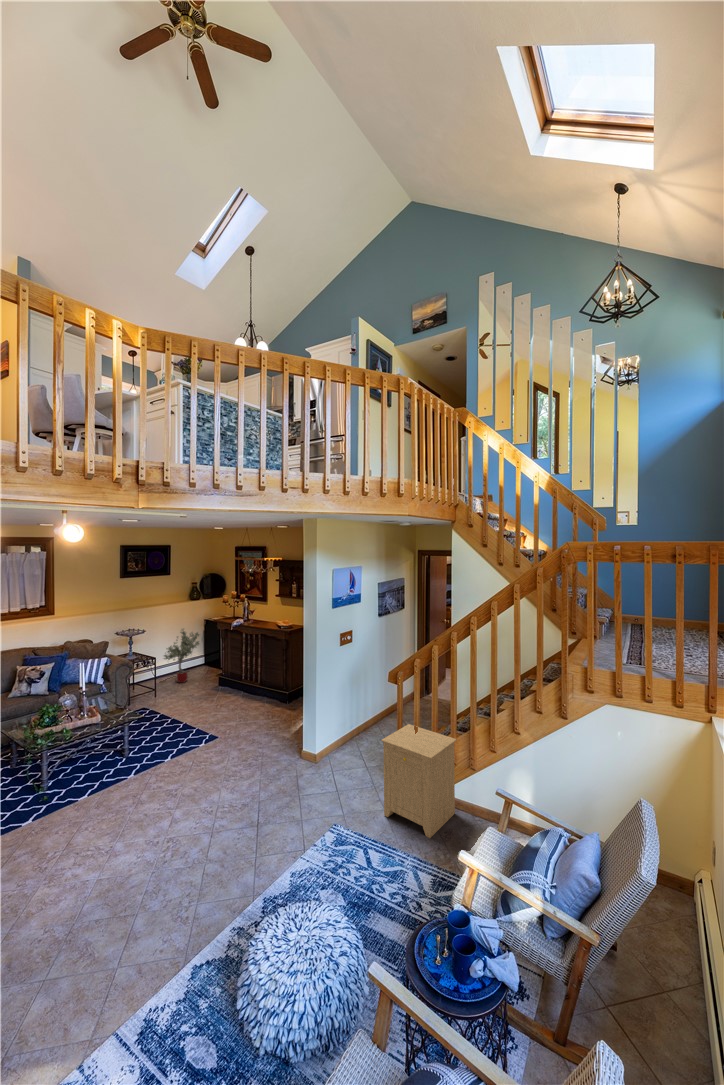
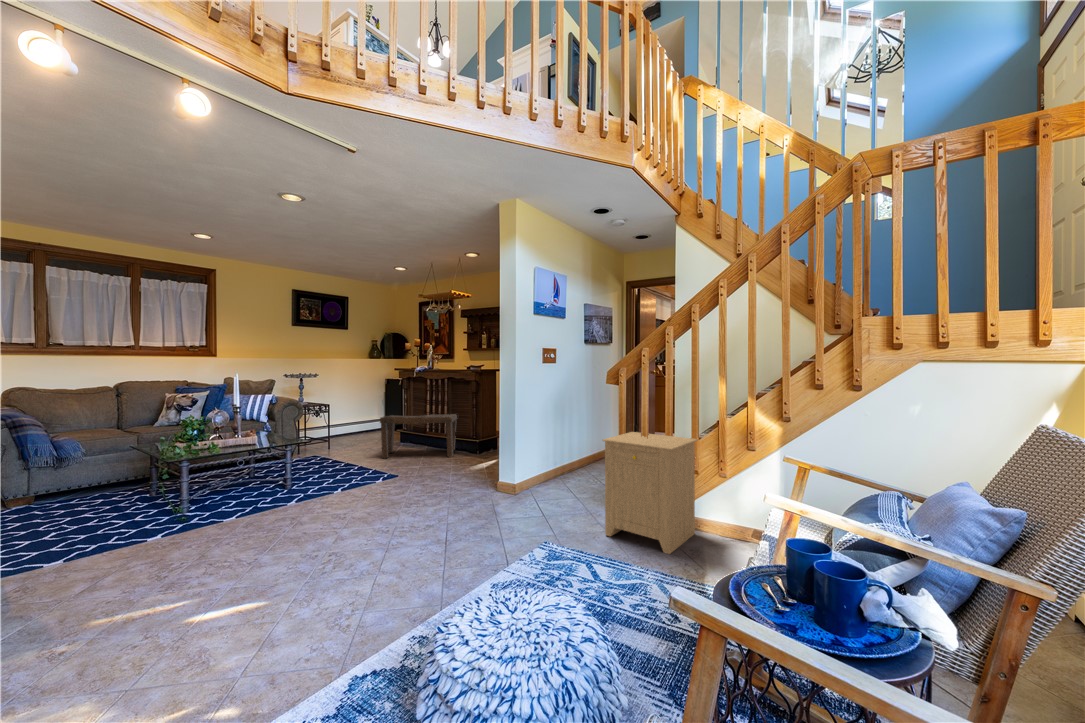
potted tree: present [164,629,199,683] -> none [339,384,380,442]
bench: none [201,664,270,709] -> present [380,414,457,459]

